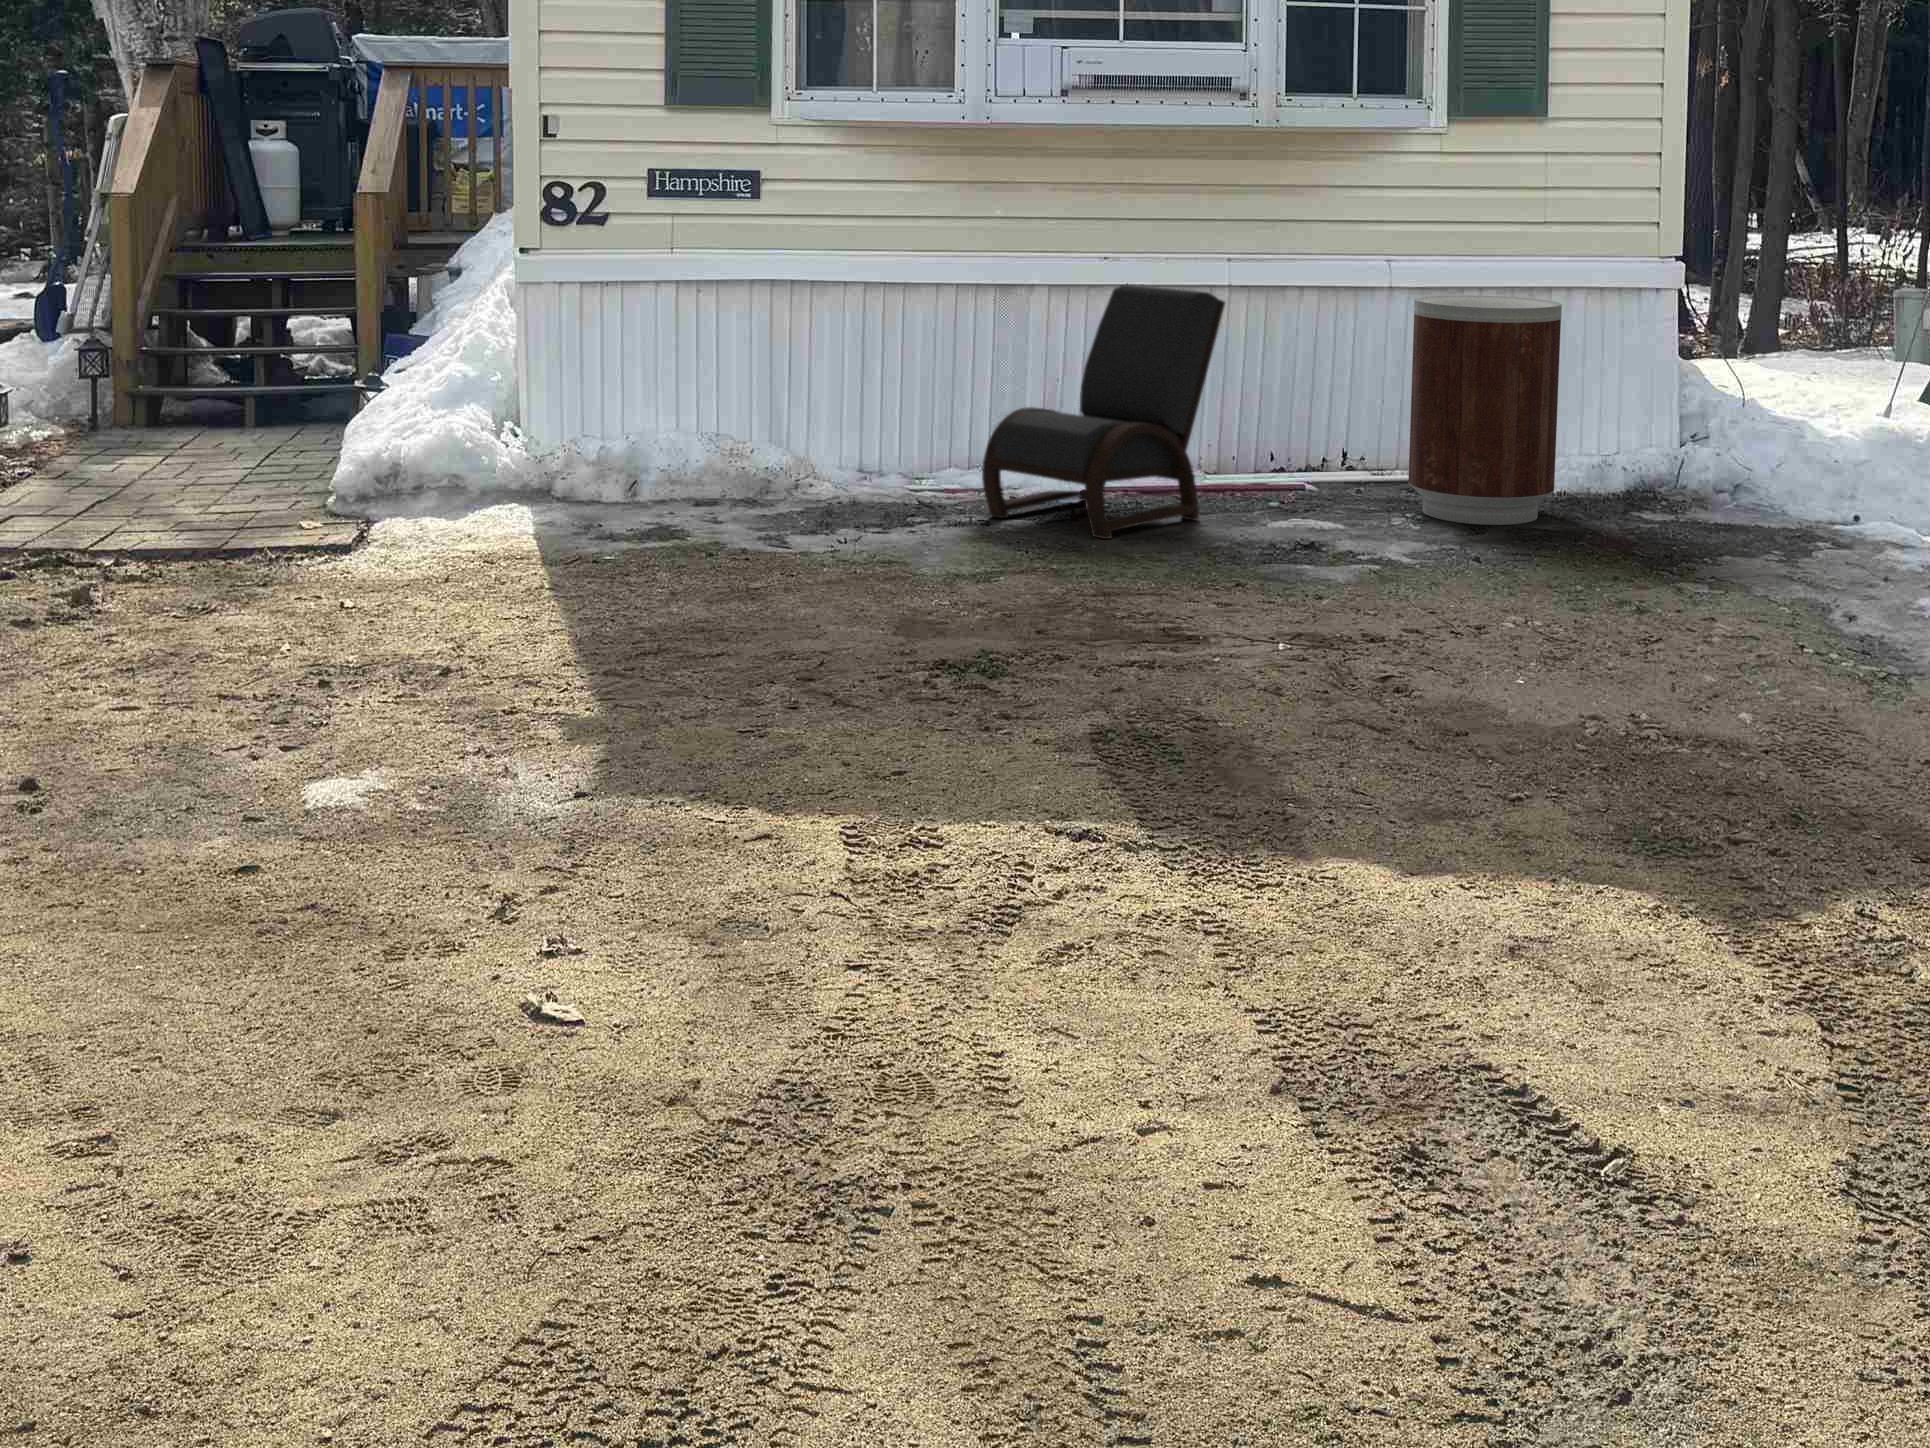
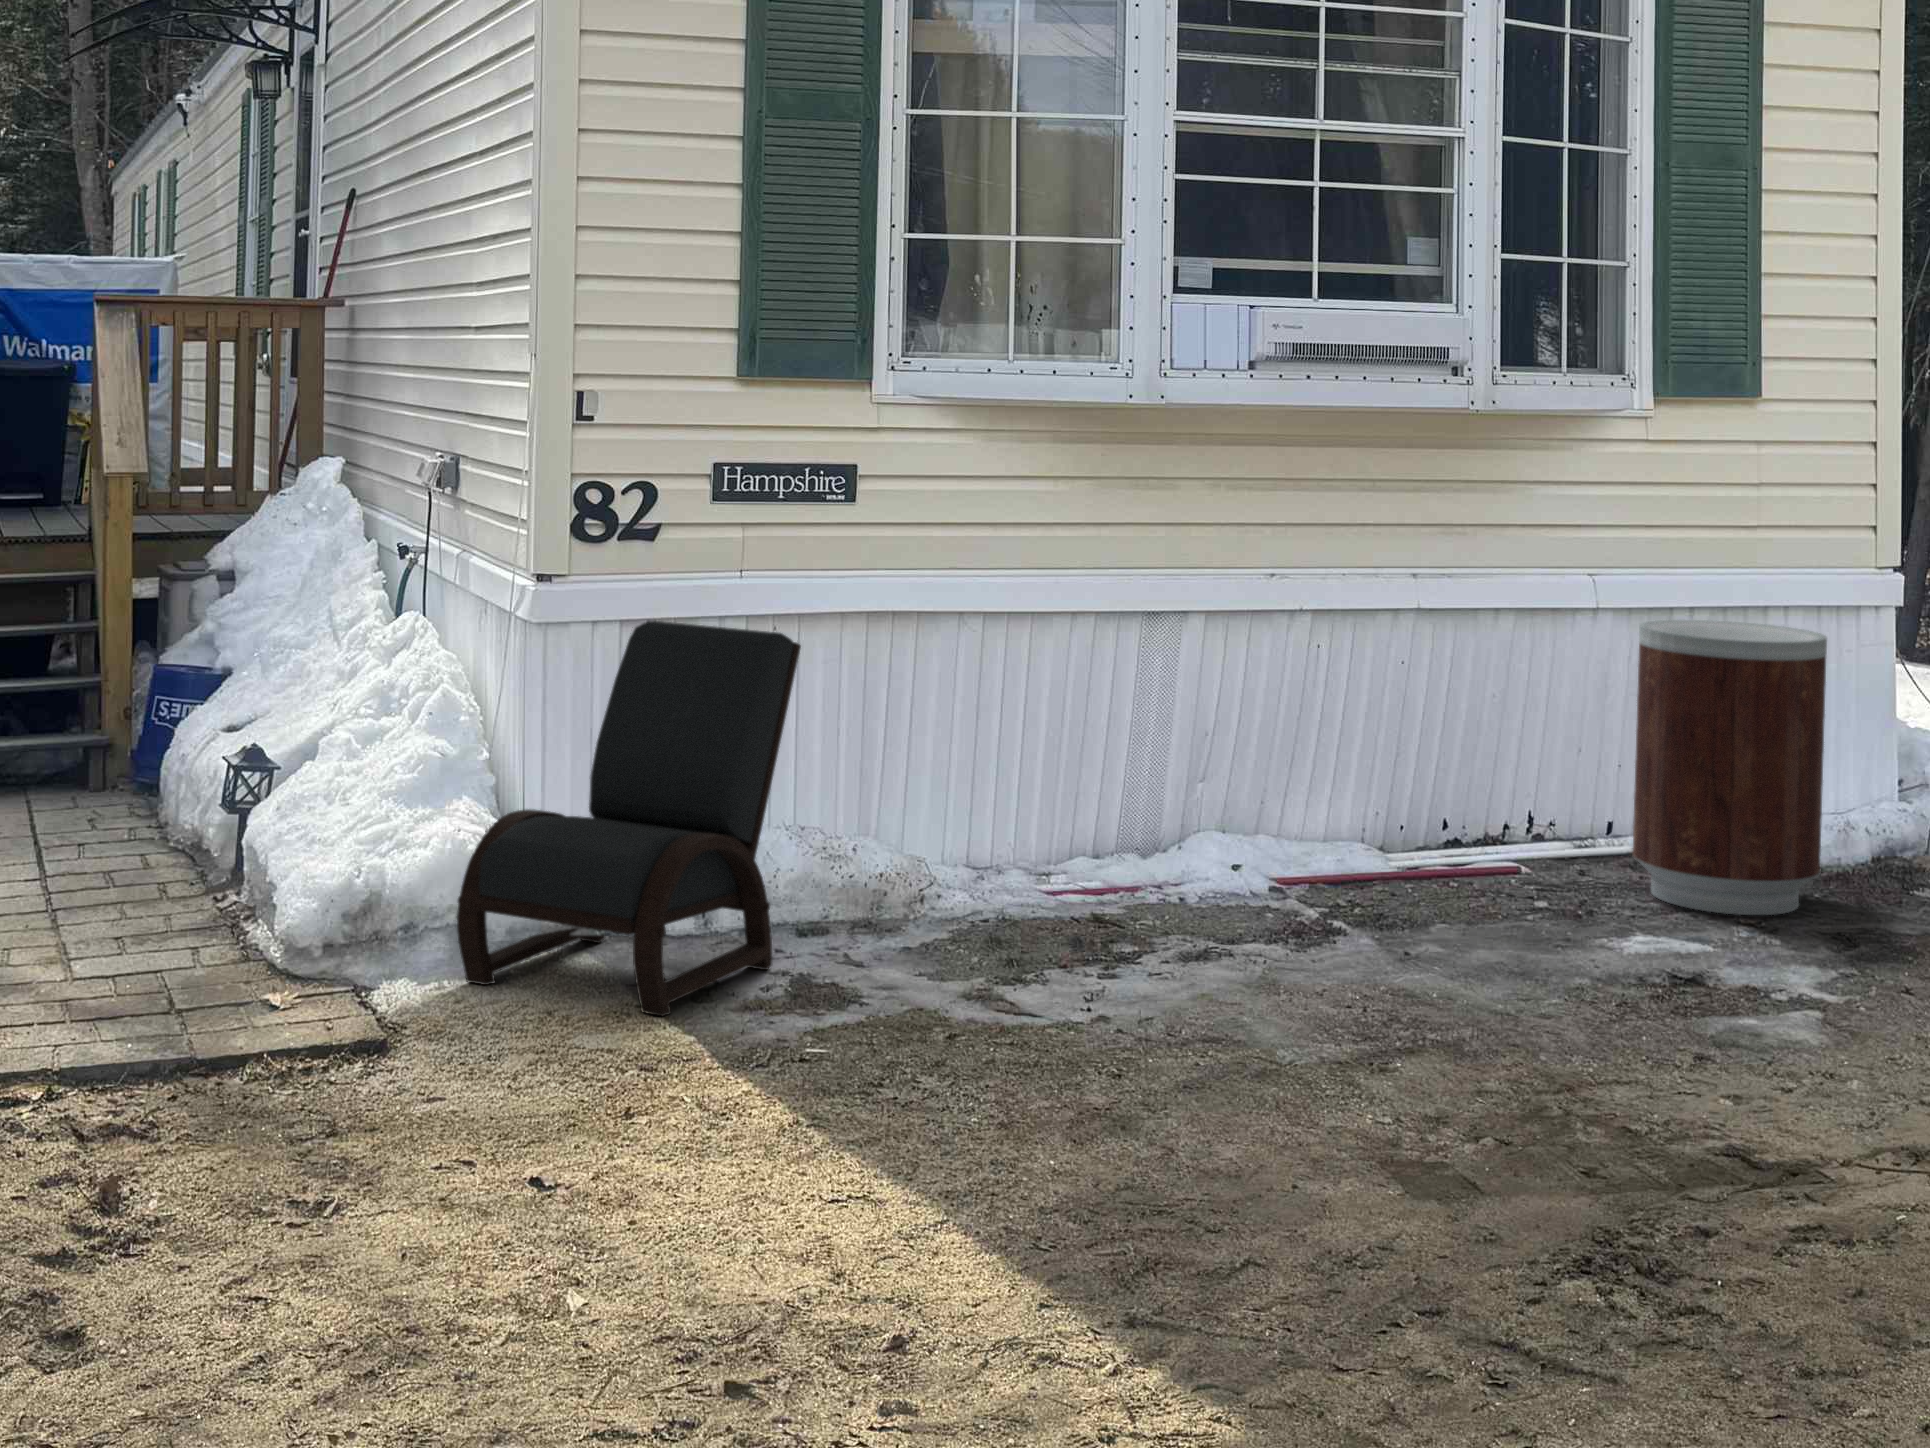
lounge chair: present [982,285,1225,539] -> present [457,621,801,1016]

